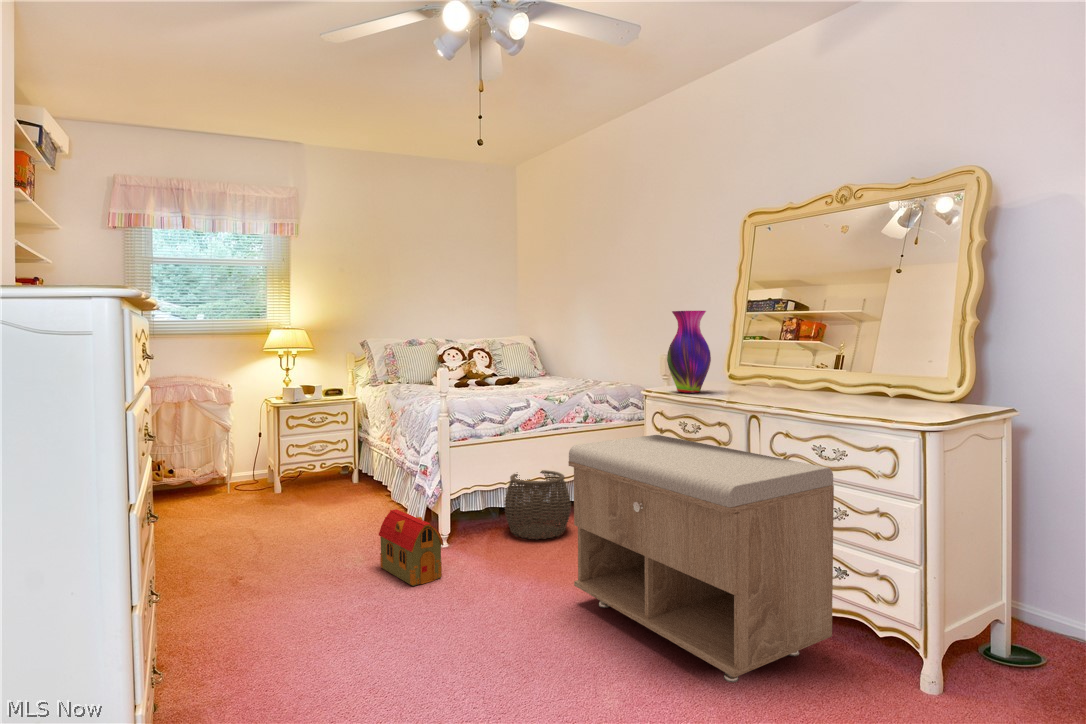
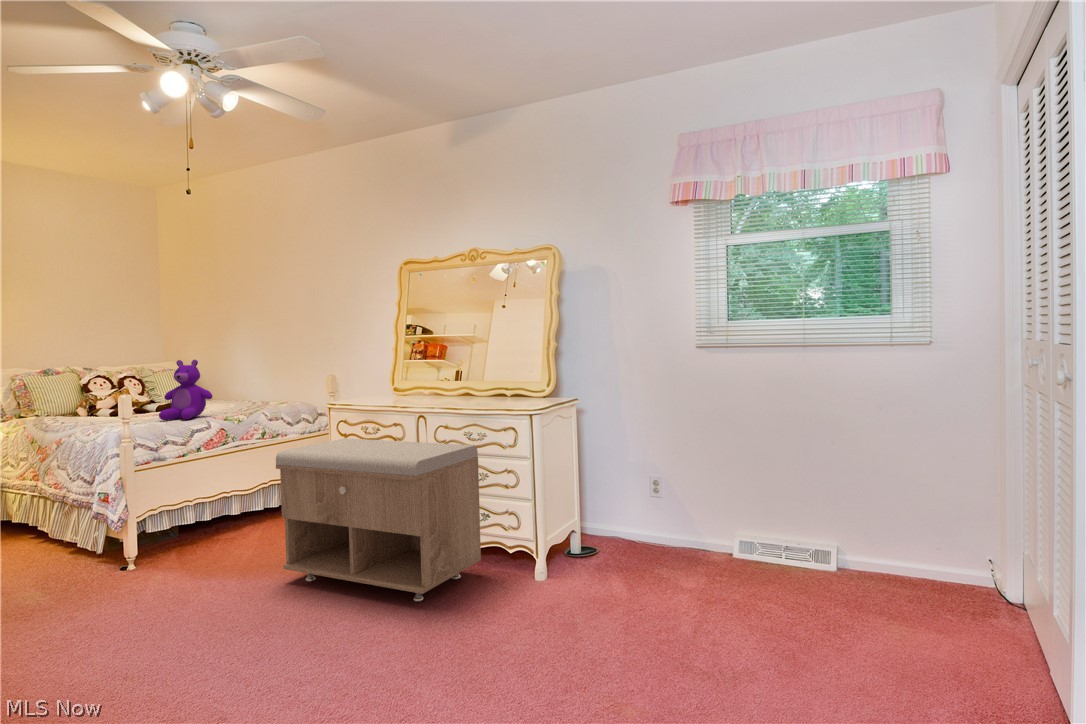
vase: present [667,311,711,393] -> none [349,338,384,403]
teddy bear: none [484,334,534,396] -> present [159,360,212,420]
woven basket: present [504,470,571,539] -> none [191,485,260,549]
toy house: present [379,509,444,586] -> none [63,537,145,603]

